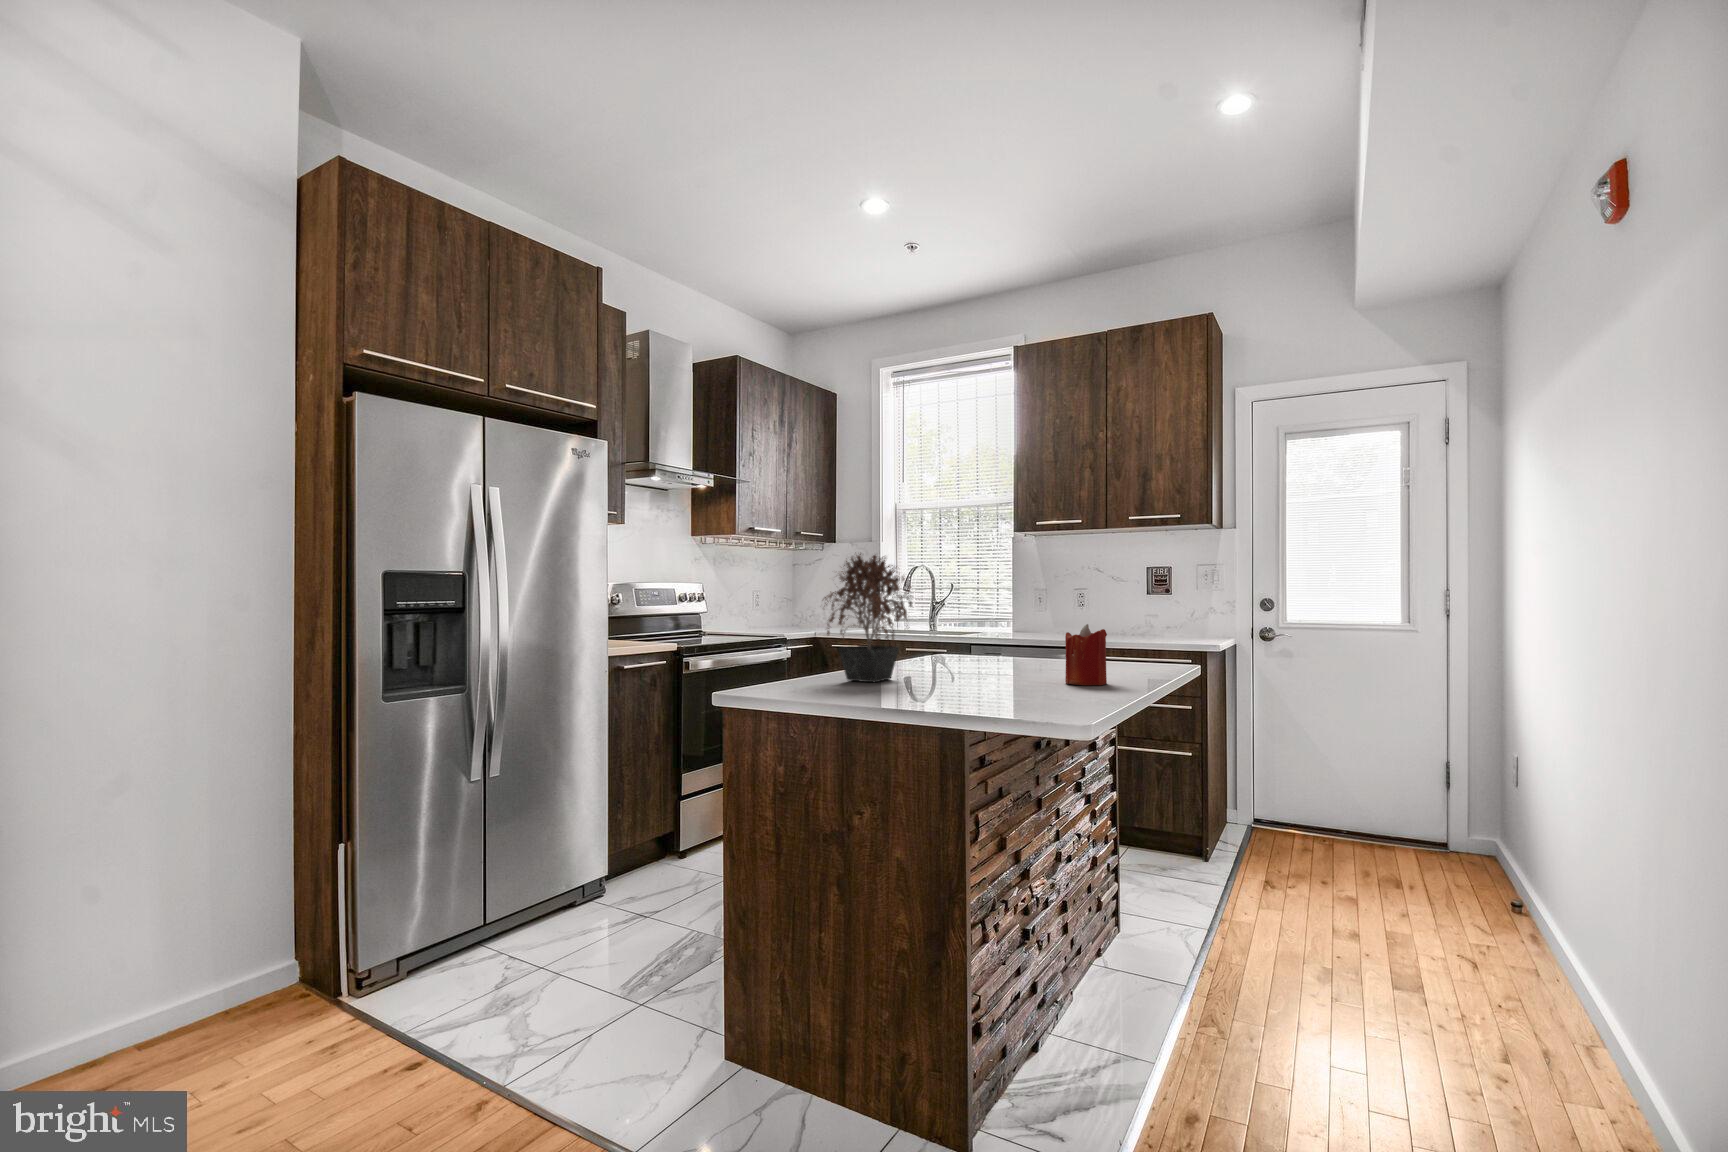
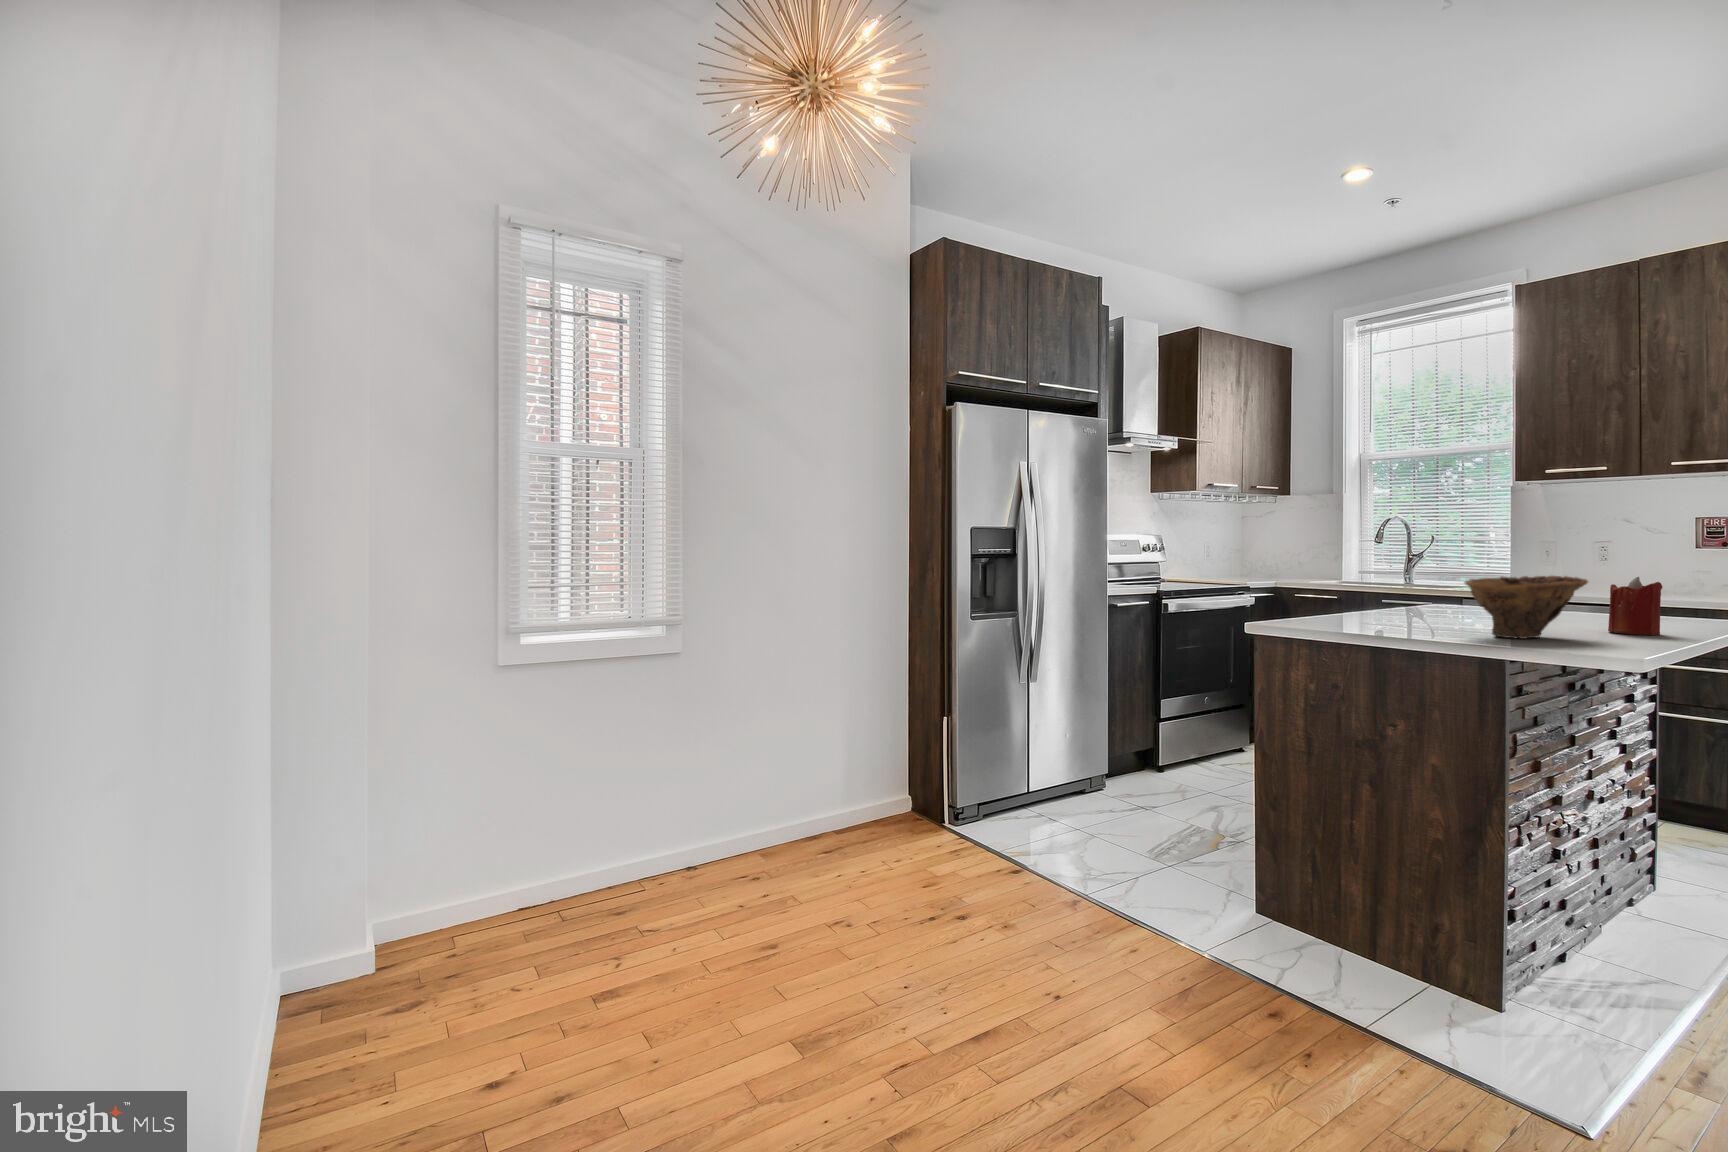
potted plant: present [824,554,912,682] -> none [1337,510,1441,624]
bowl: none [928,625,1041,698] -> present [1464,576,1588,639]

